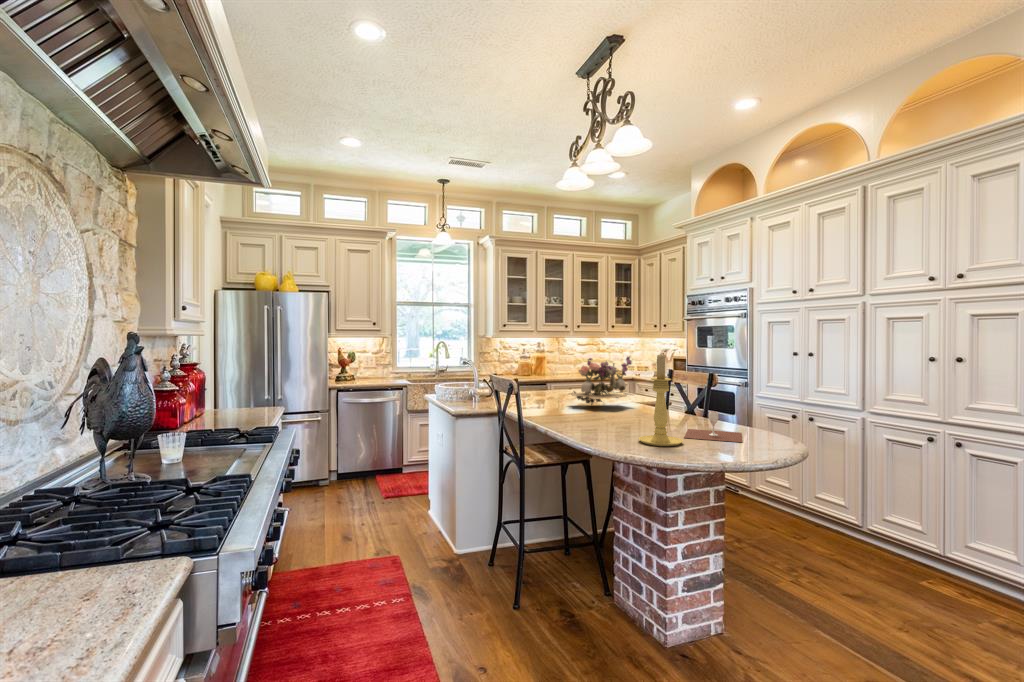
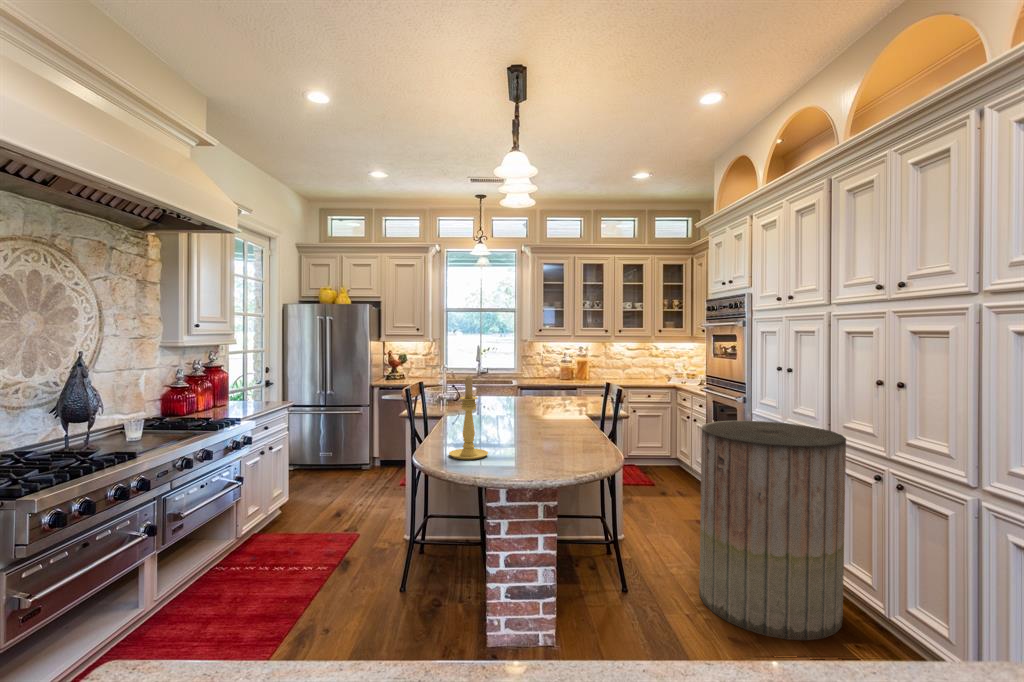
flower arrangement: present [571,356,634,405] -> none [498,369,560,417]
trash can: none [772,399,913,590] -> present [699,421,846,640]
wine glass: present [684,411,743,442] -> none [502,430,572,462]

